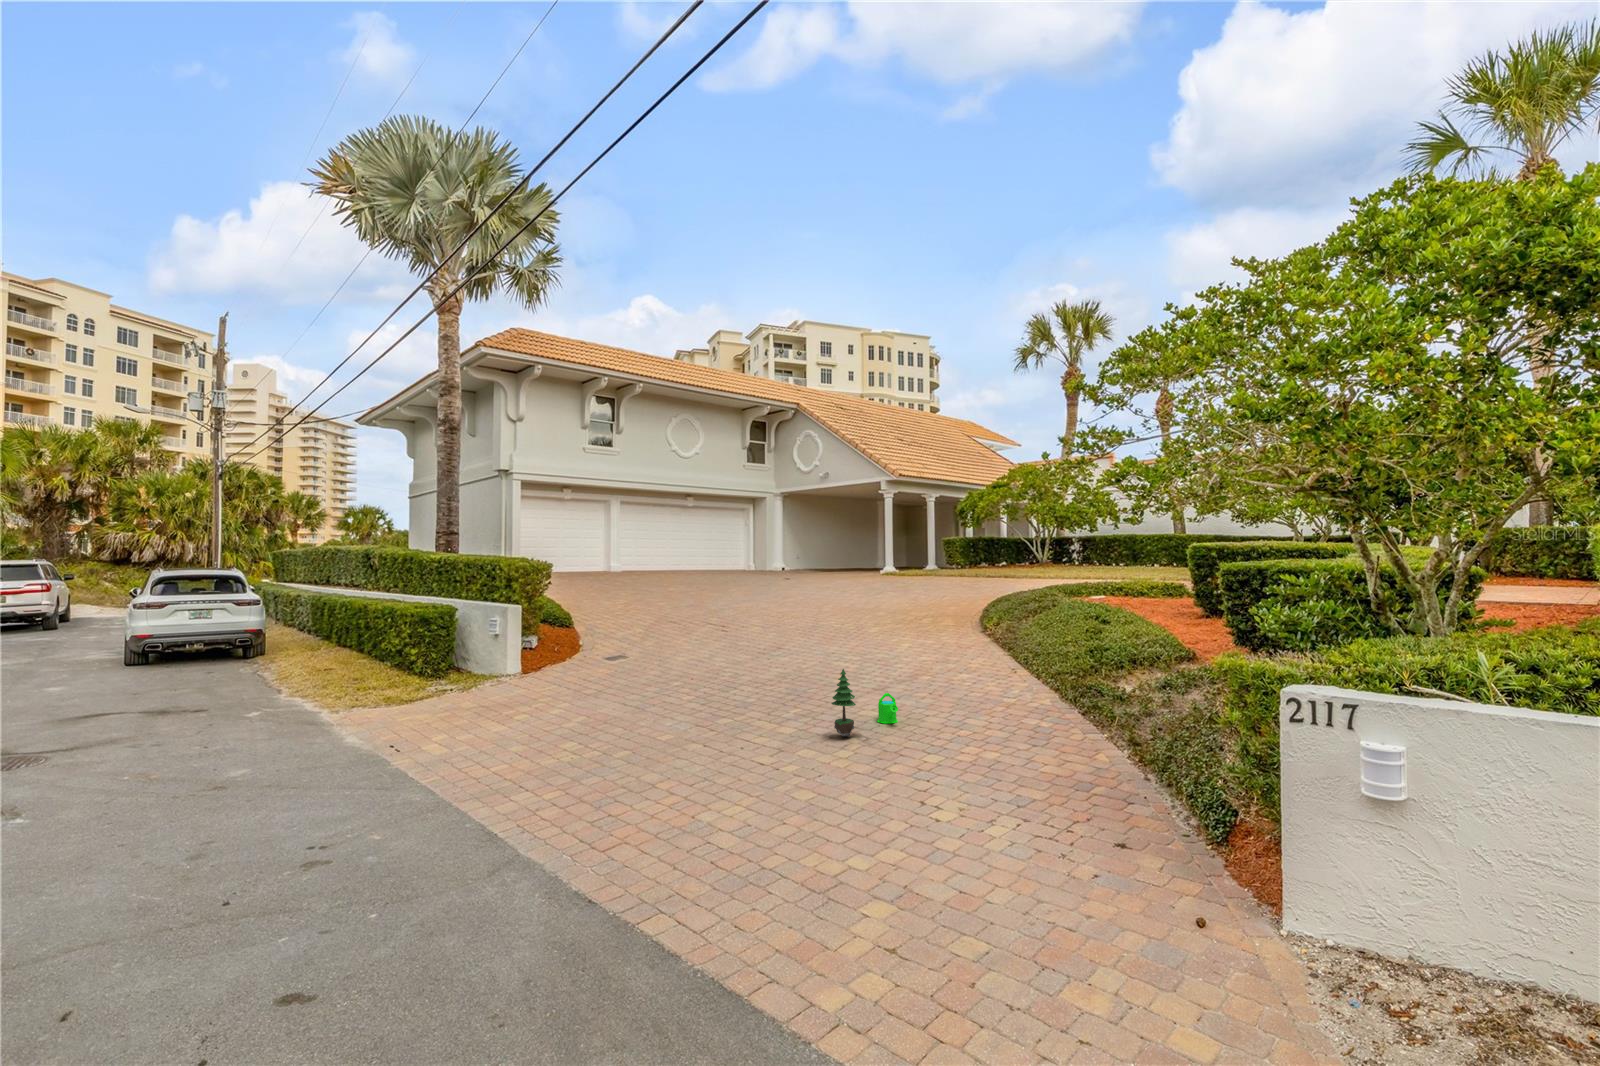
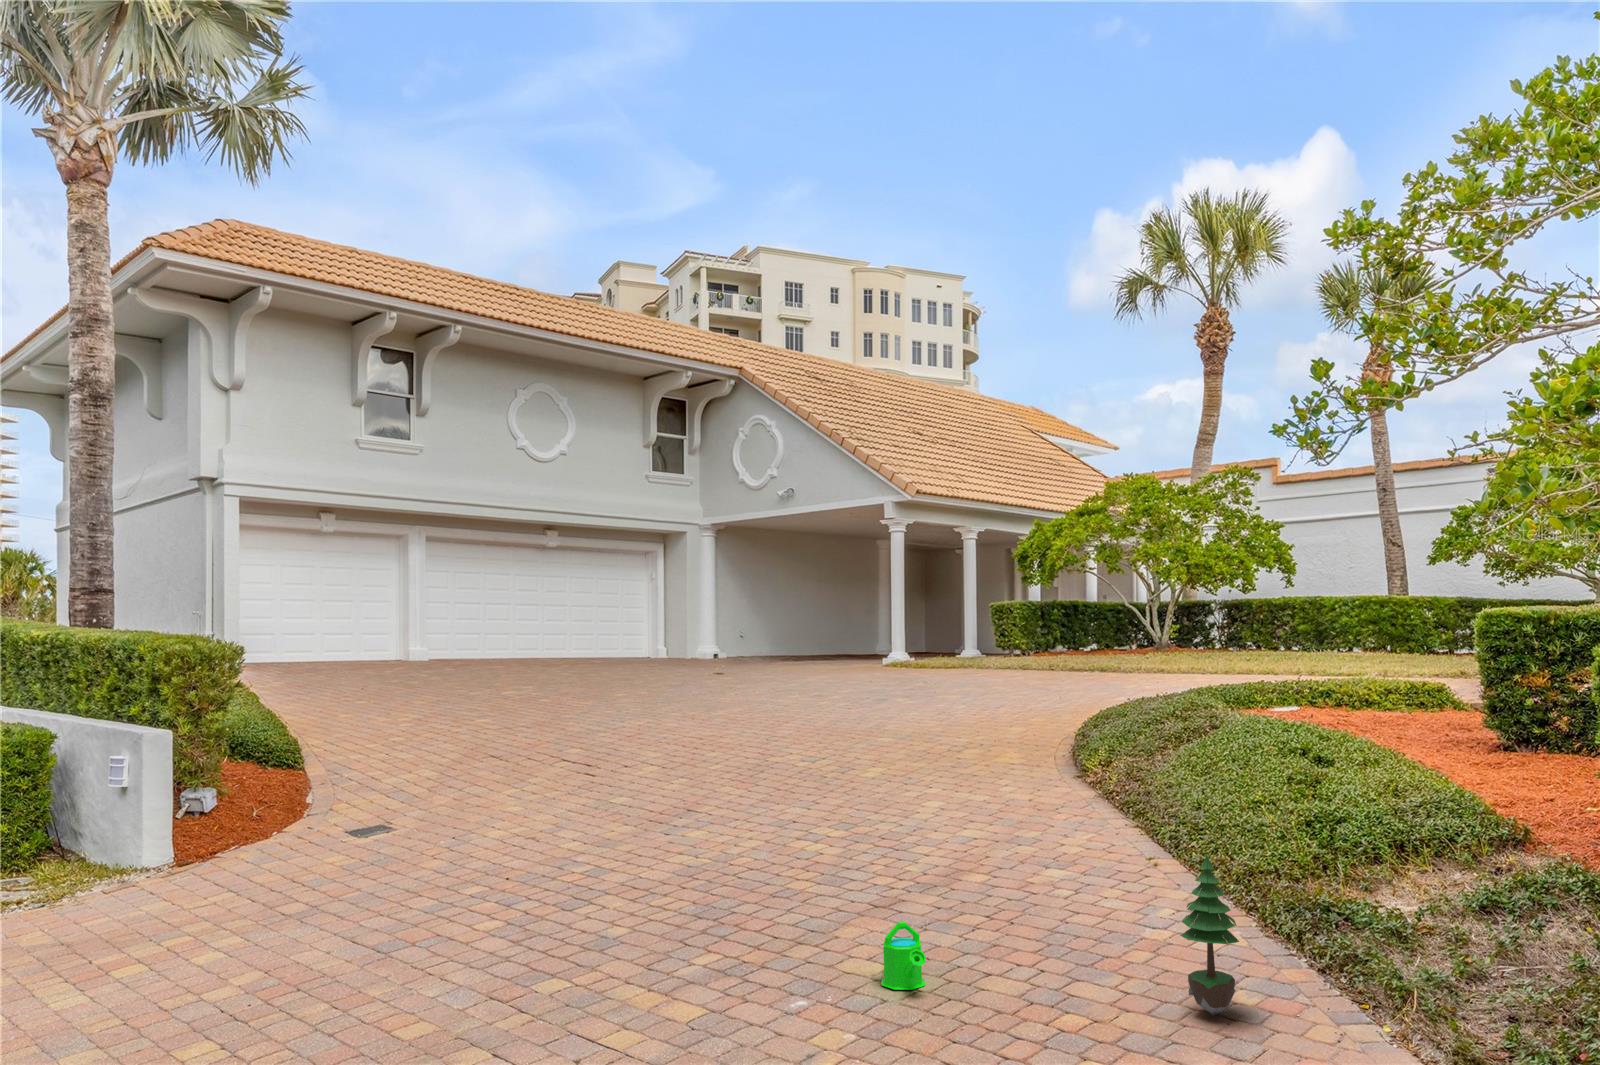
potted tree: present [832,669,856,737] -> present [1180,855,1239,1016]

